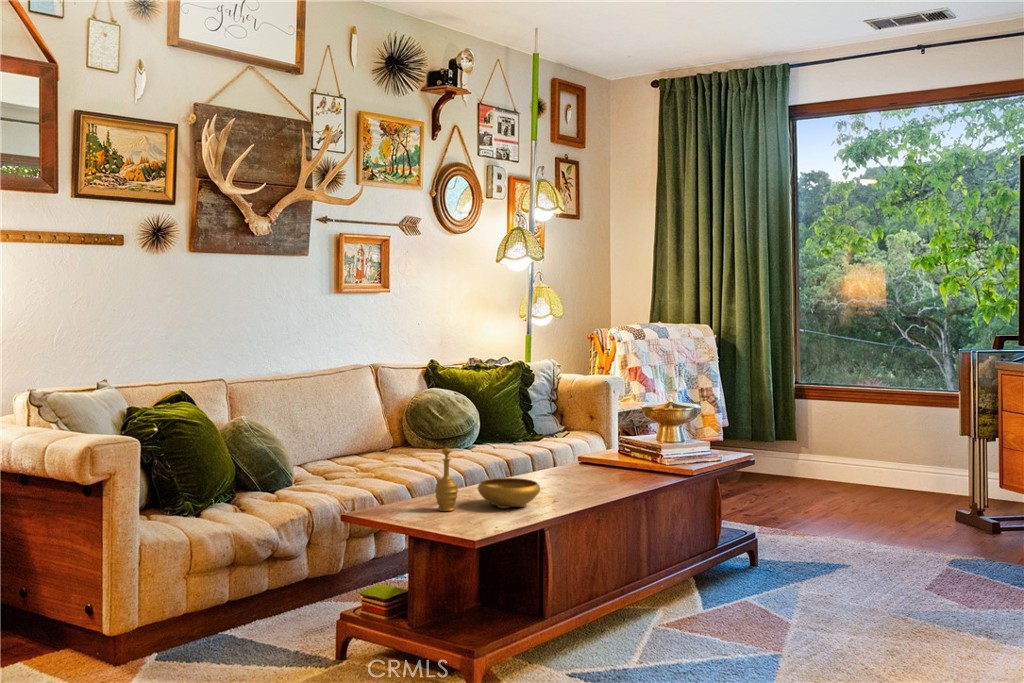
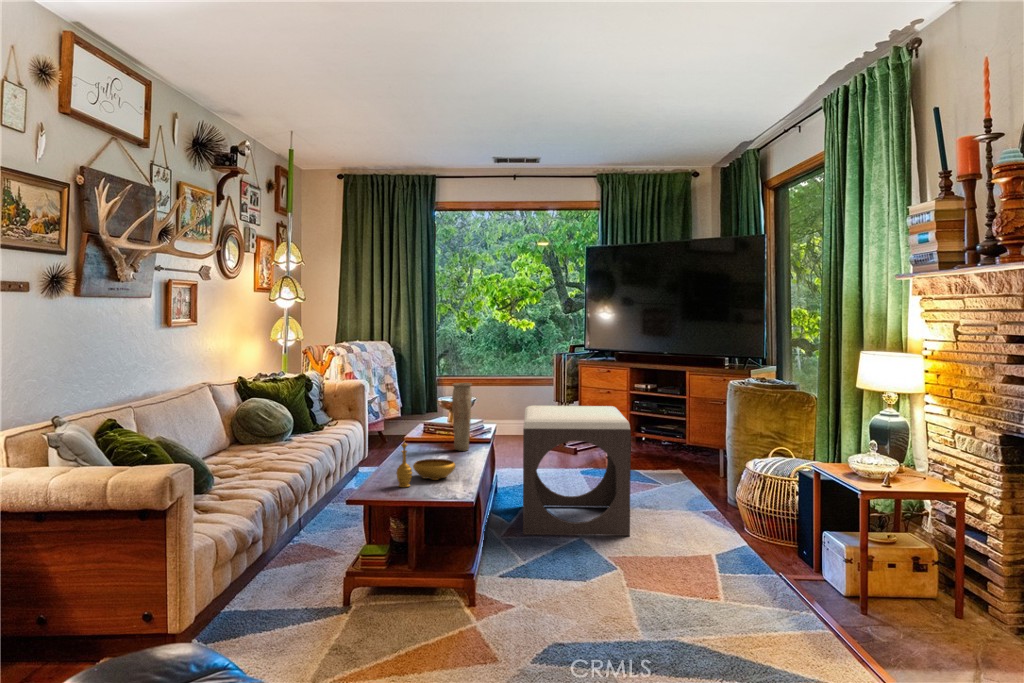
vase: none [619,375,651,479] -> present [452,383,472,451]
footstool: none [705,421,935,658] -> present [523,406,631,536]

